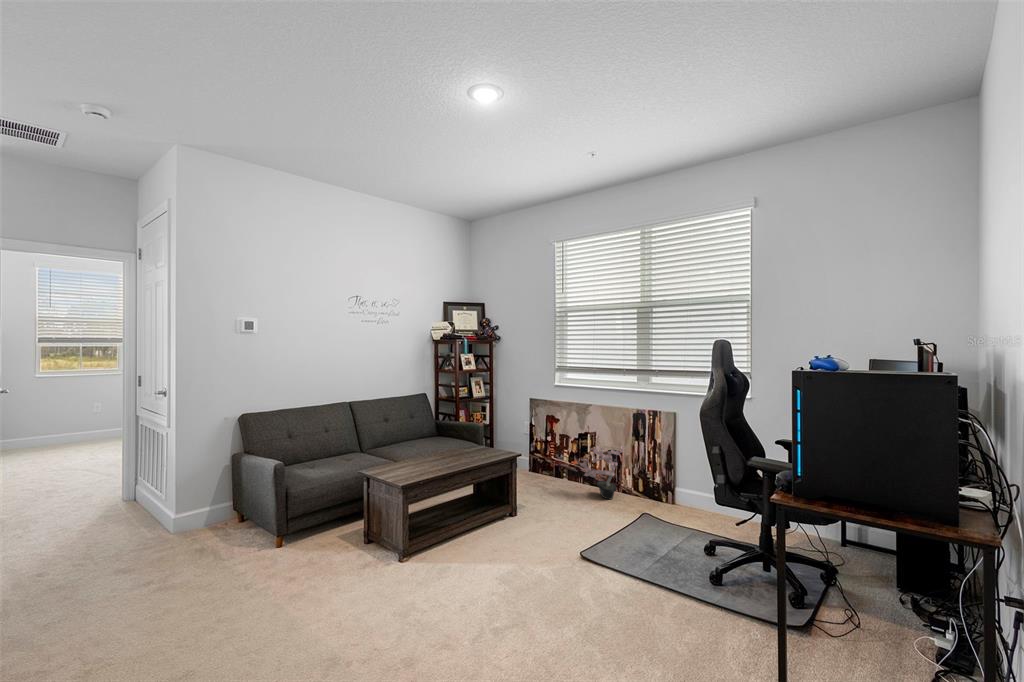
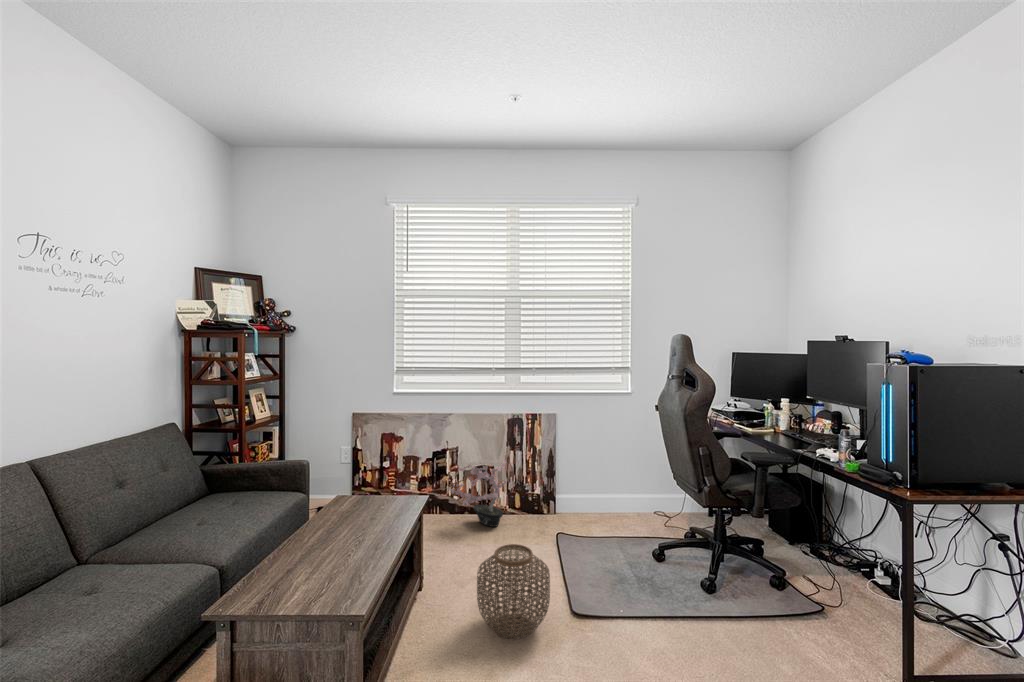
woven basket: none [509,487,560,549] -> present [477,544,550,639]

